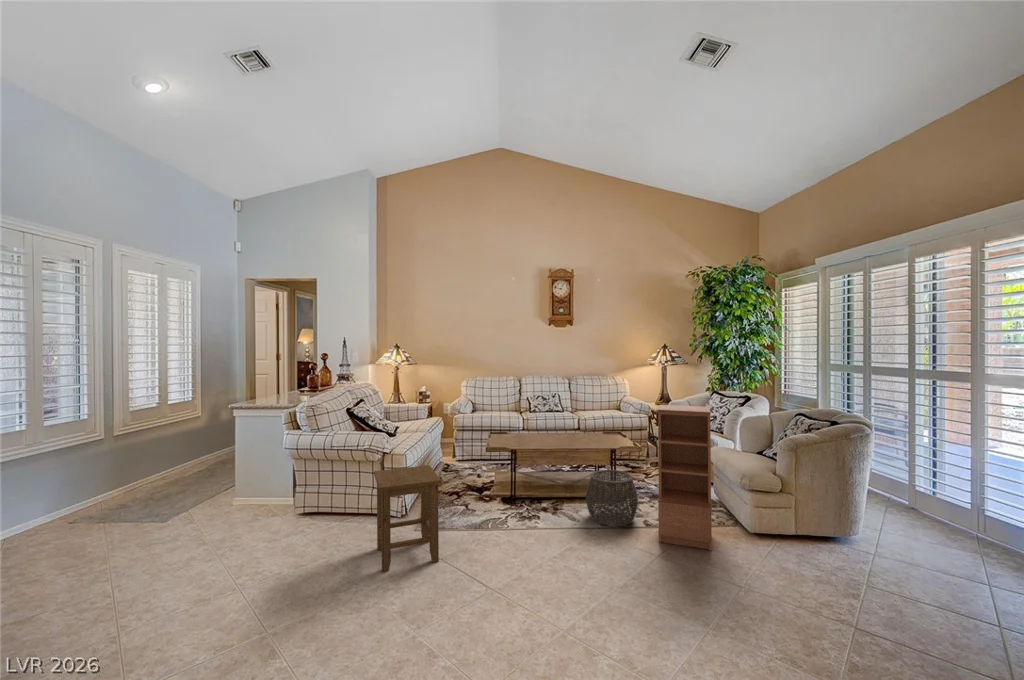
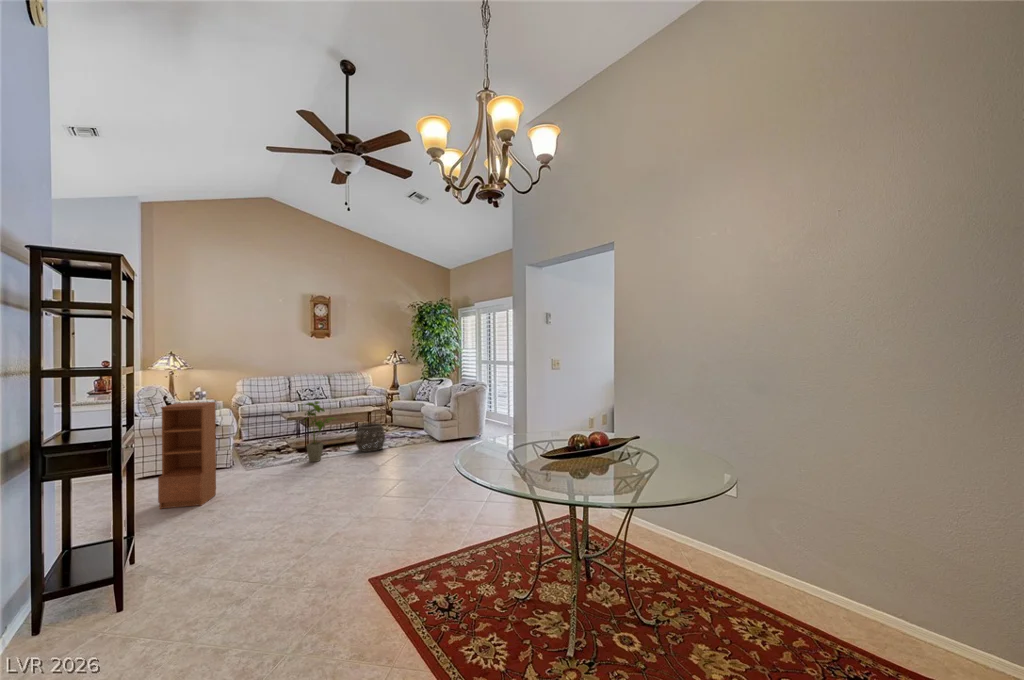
bookcase: present [658,405,712,551] -> present [158,402,216,509]
house plant: none [497,427,553,532] -> present [305,401,335,462]
stool: present [374,465,441,572] -> none [224,428,278,487]

